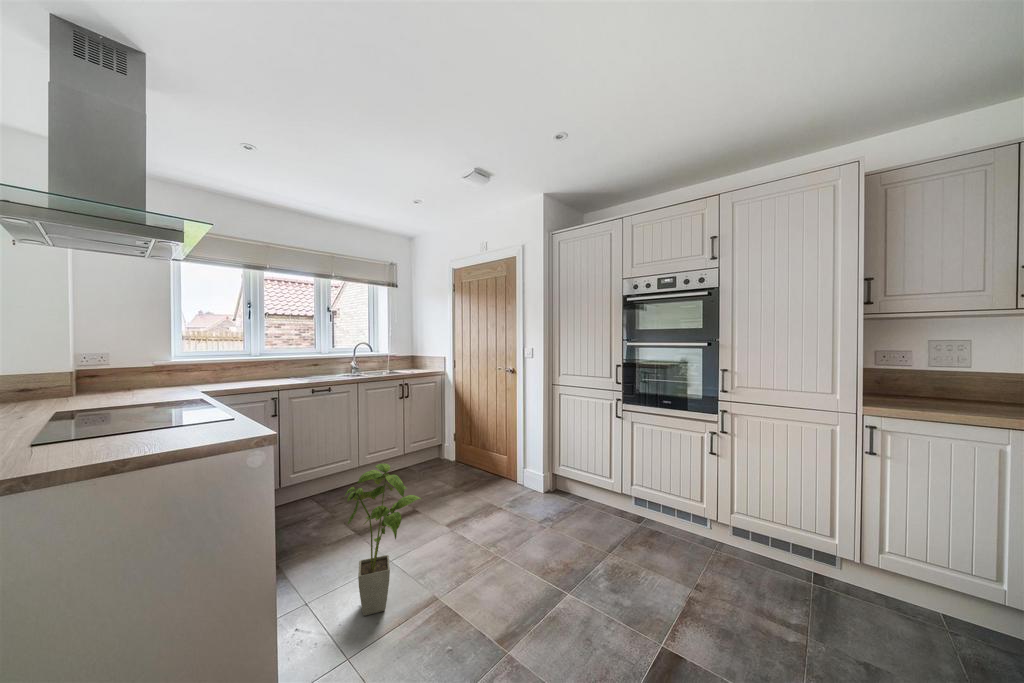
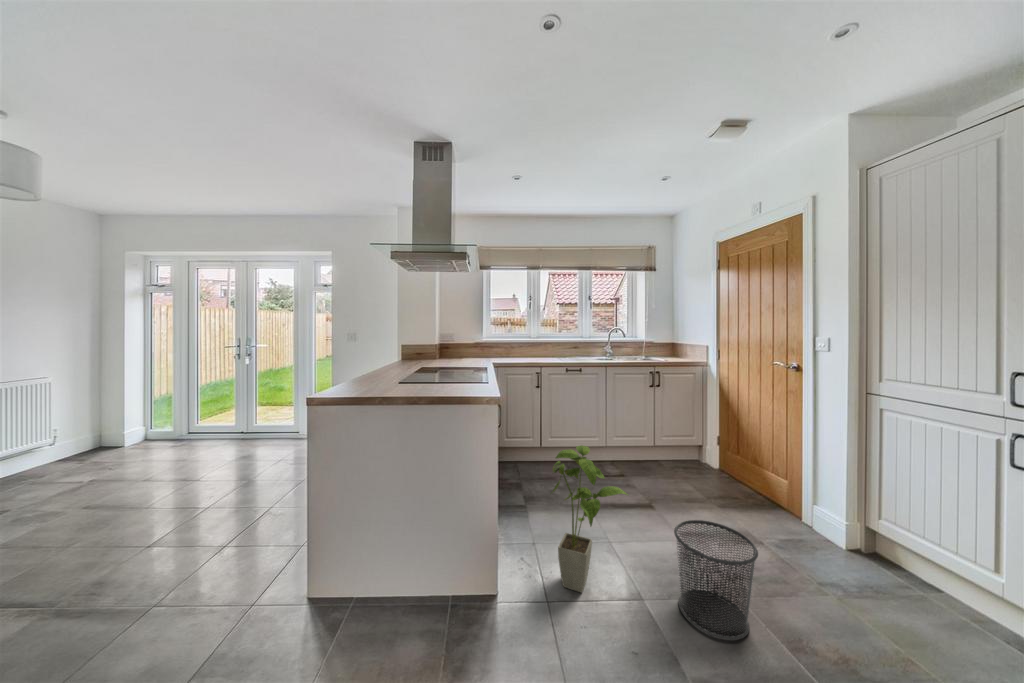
waste bin: none [459,499,515,586] -> present [674,520,758,640]

